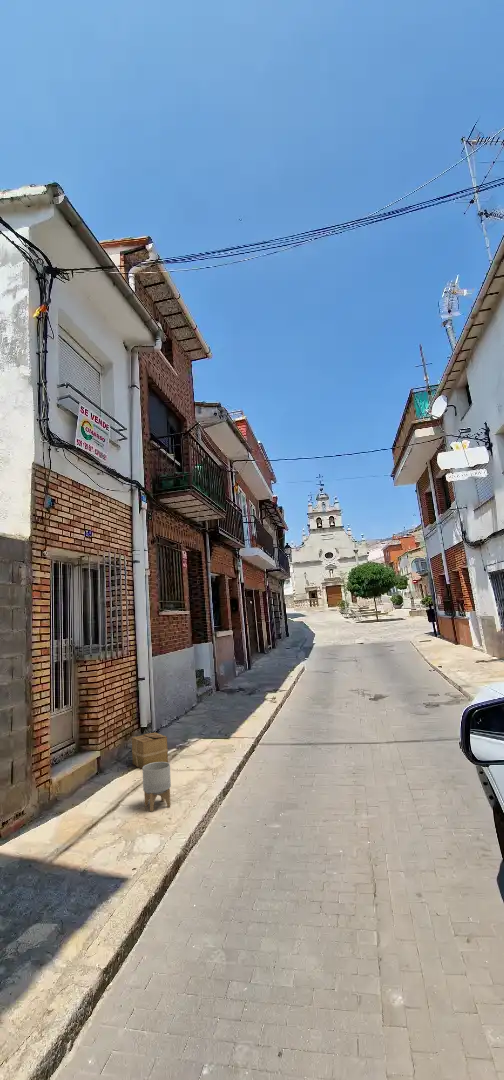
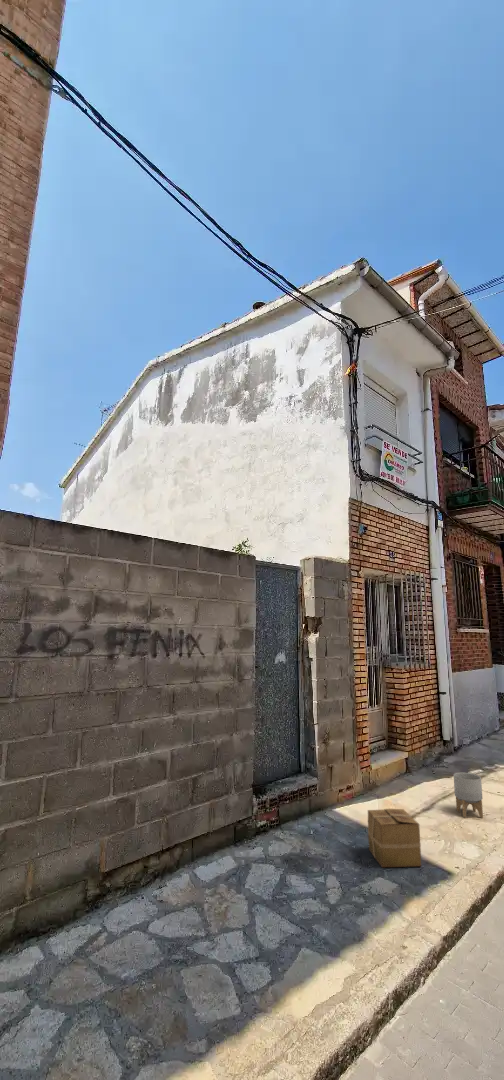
cardboard box: present [132,732,168,769] -> present [368,809,421,867]

